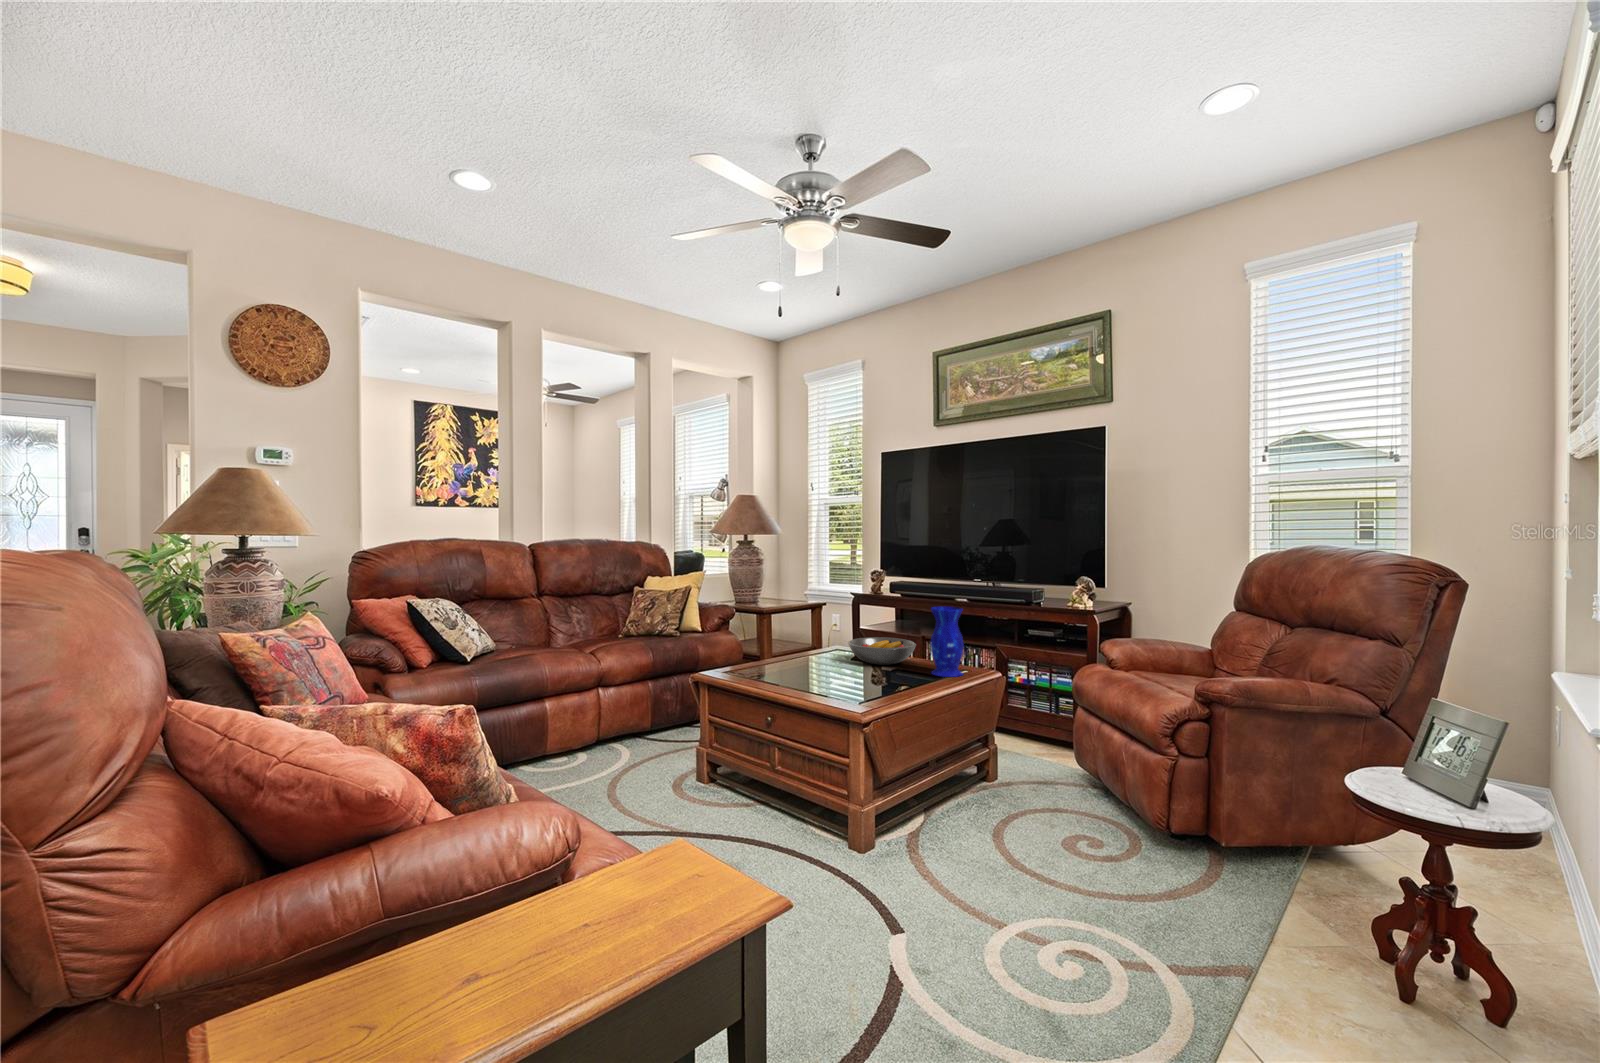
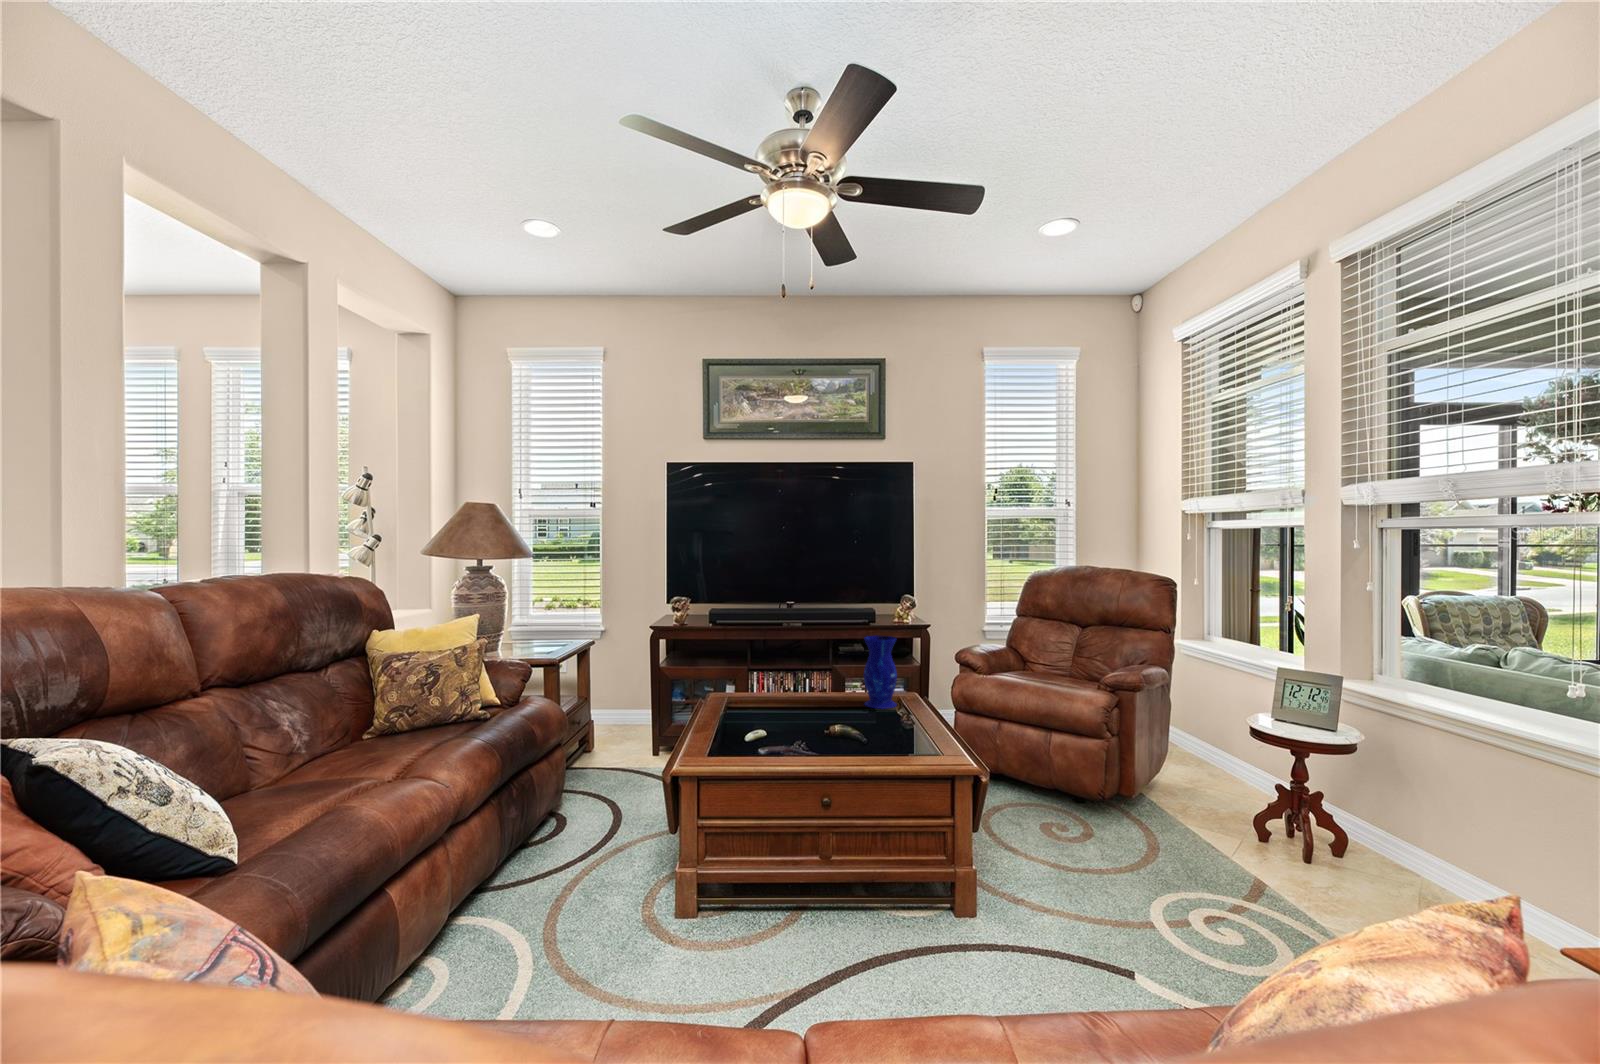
fruit bowl: present [848,637,916,665] -> none [758,675,834,708]

